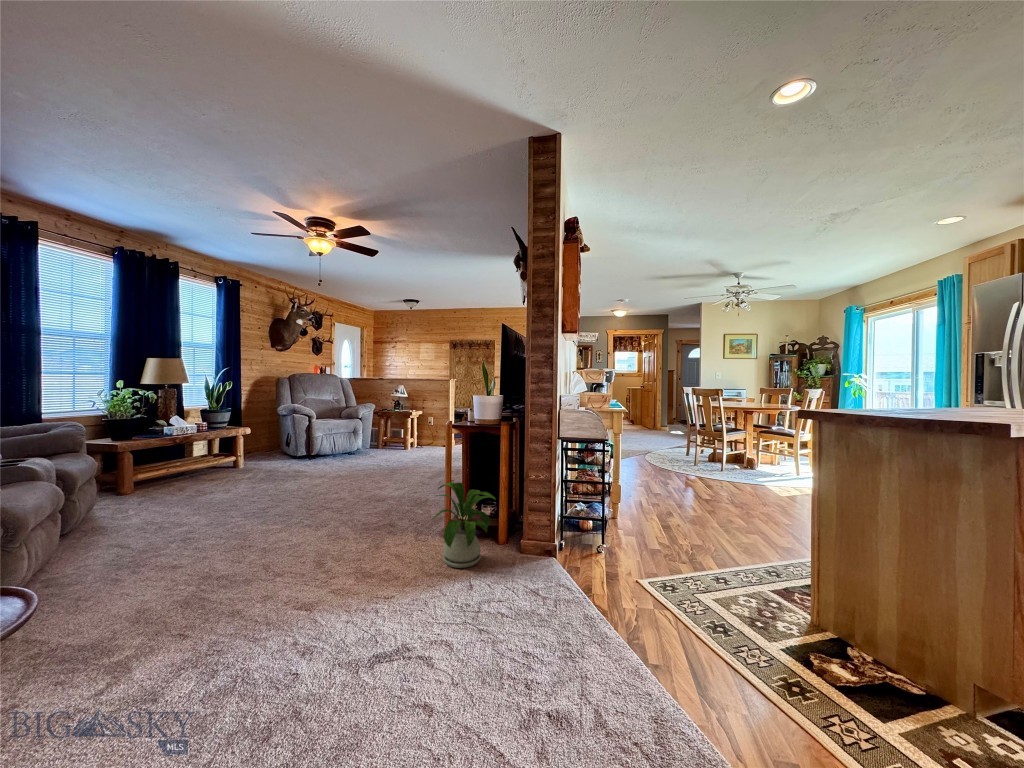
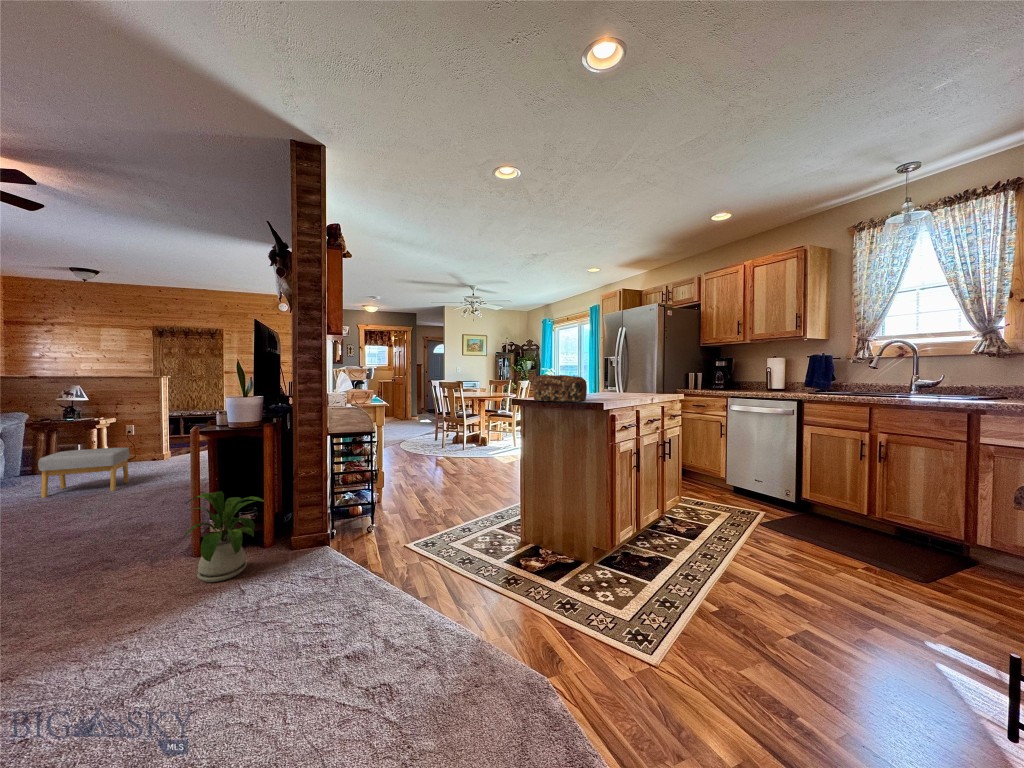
bread loaf: none [838,373,960,418] -> present [533,375,587,402]
footstool: none [375,434,425,468] -> present [38,448,130,498]

